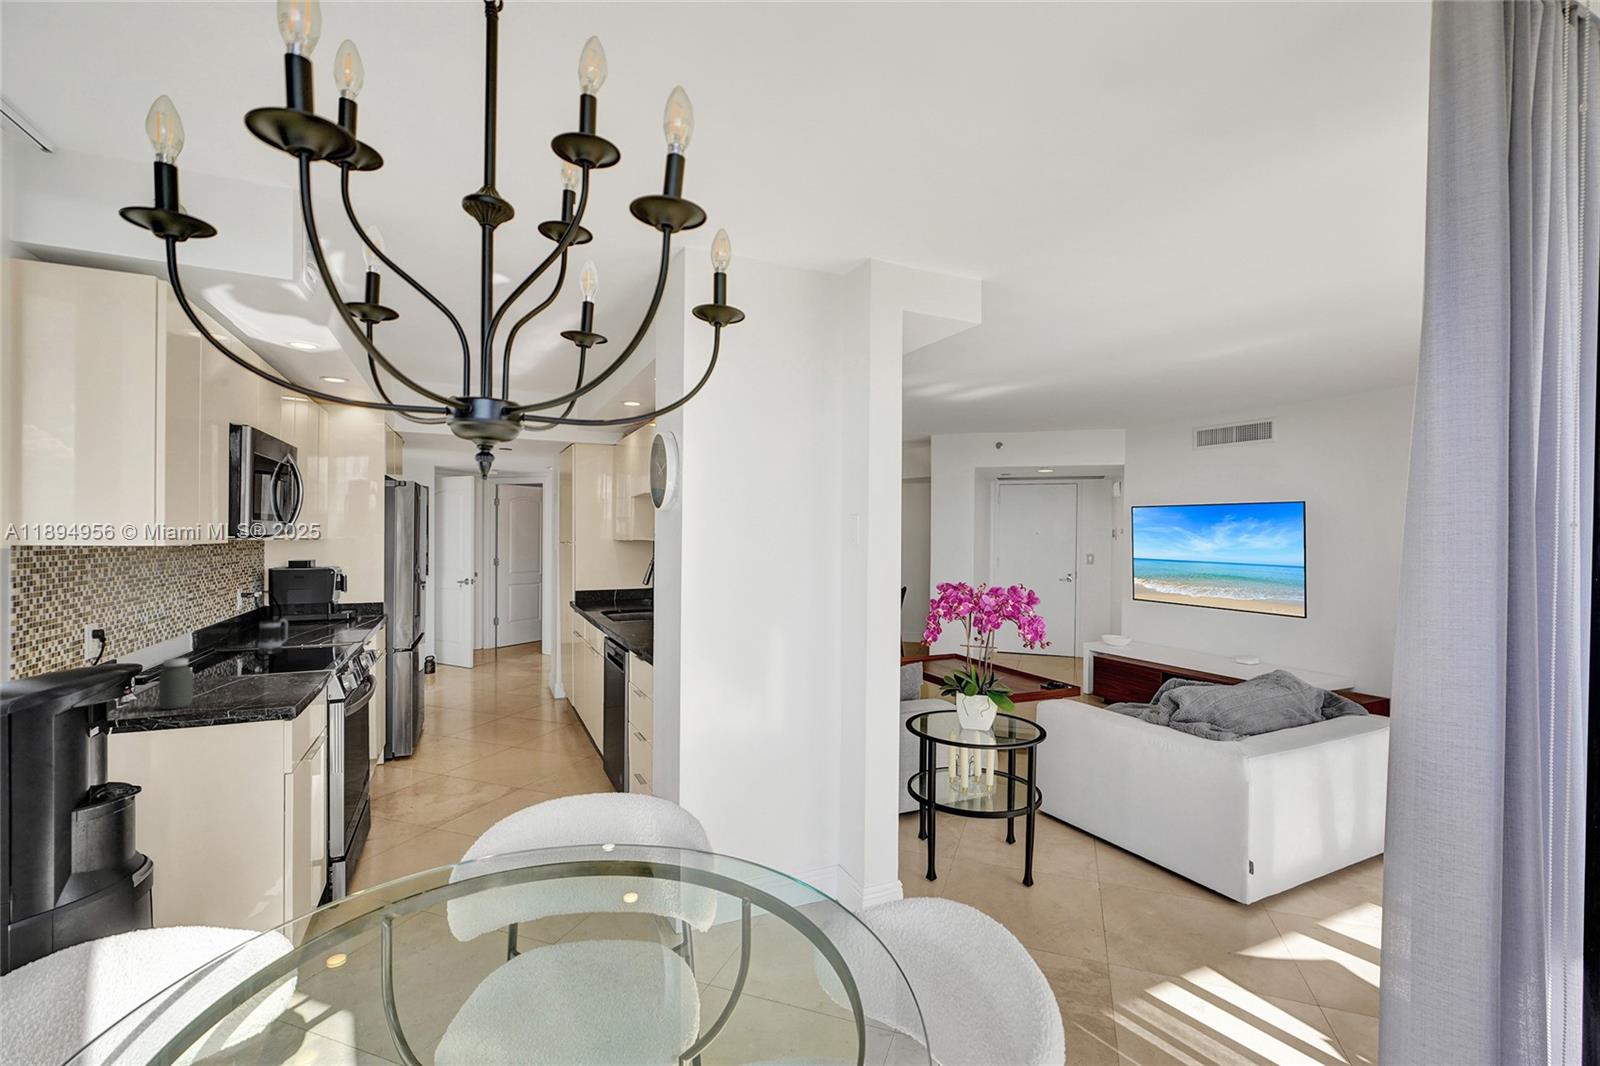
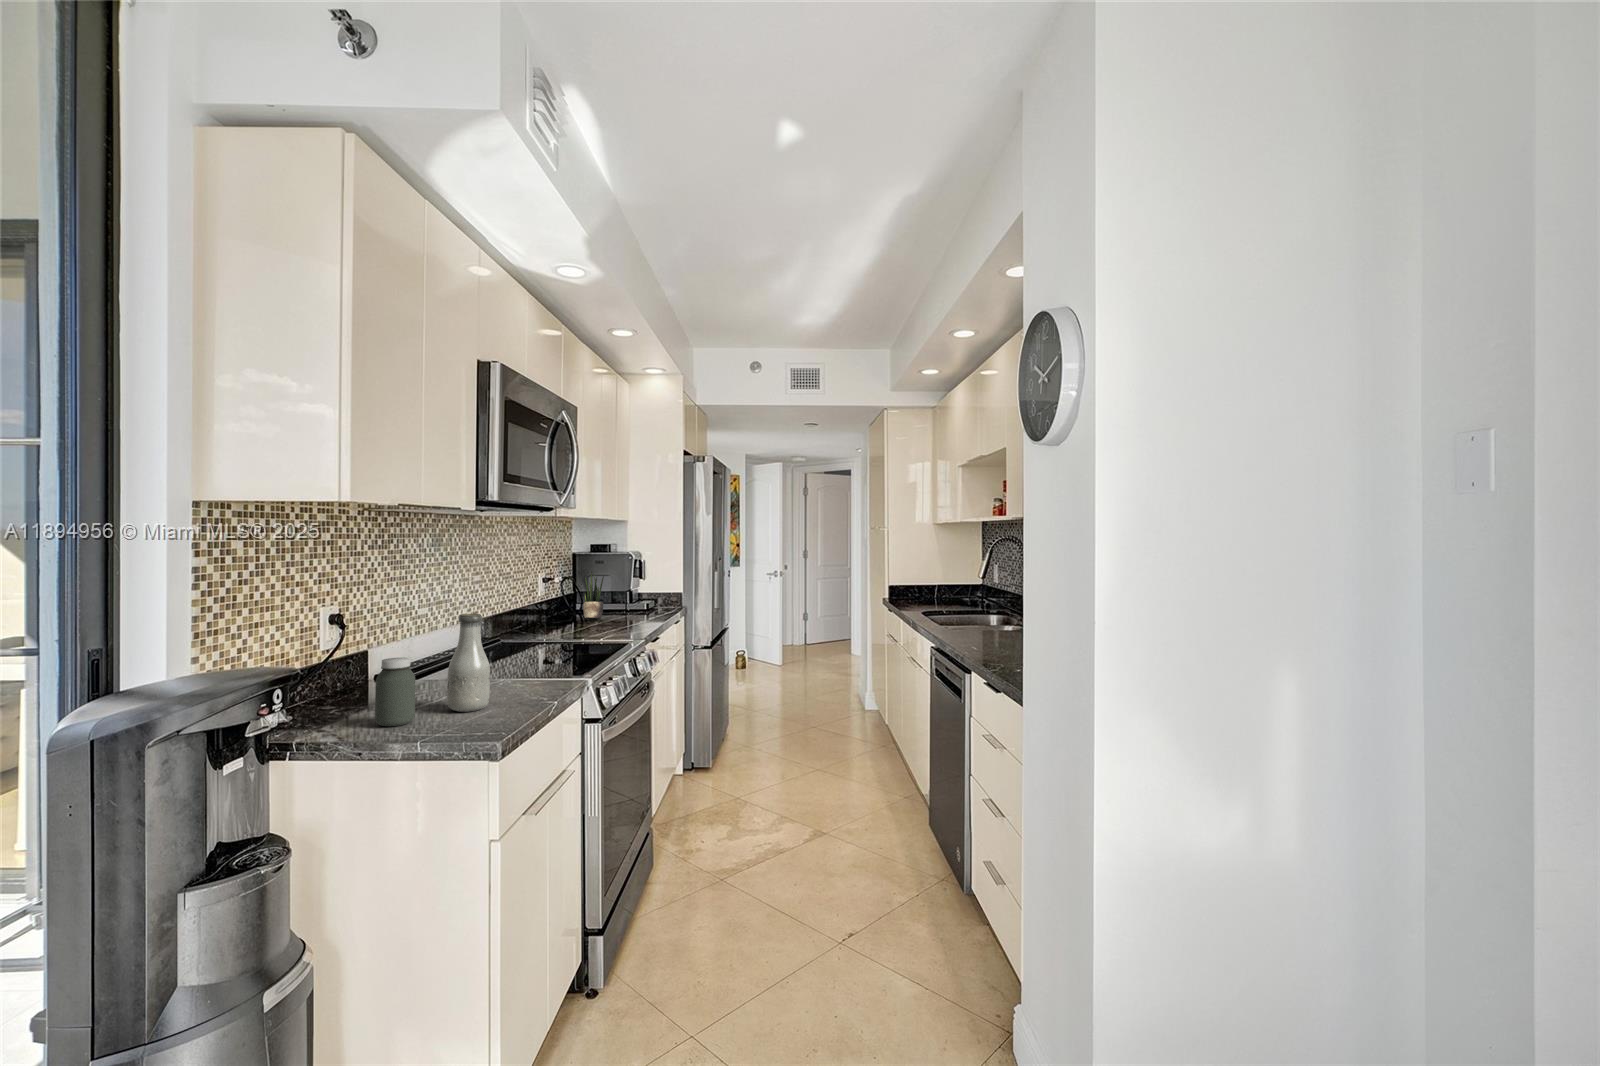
potted plant: none [281,585,302,629] -> present [583,571,604,619]
mug: present [258,619,288,655] -> none [542,608,574,649]
bottle: none [214,624,250,697] -> present [447,614,490,712]

